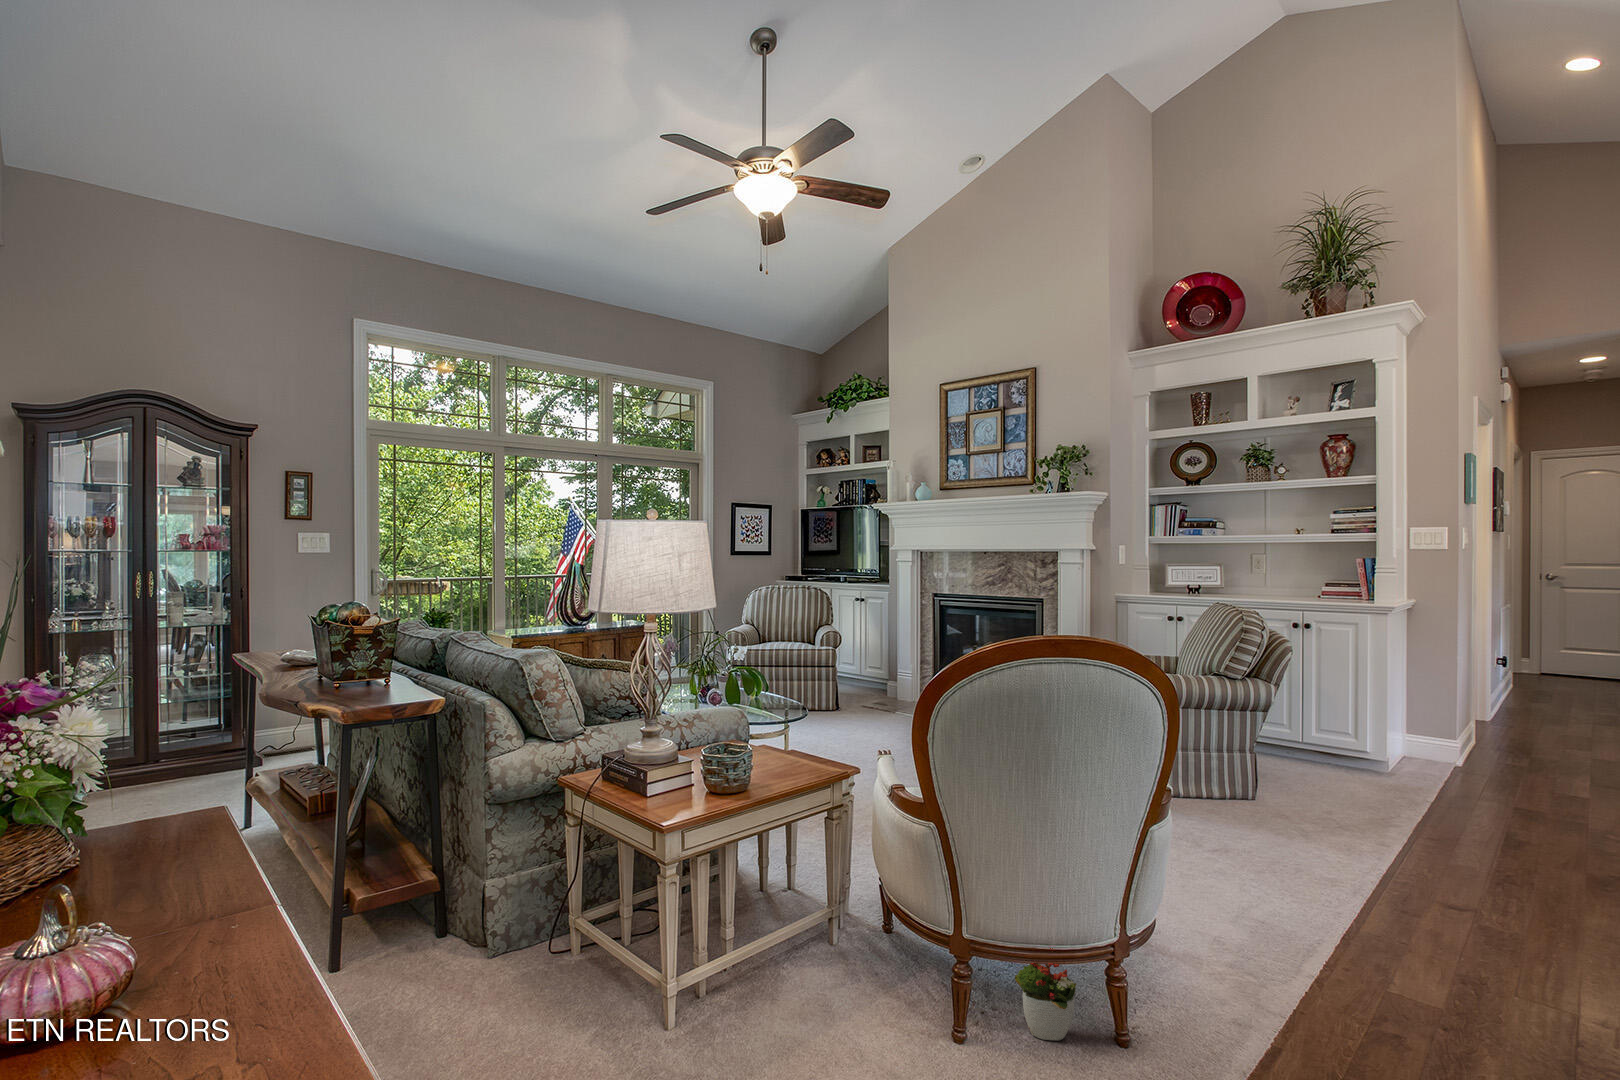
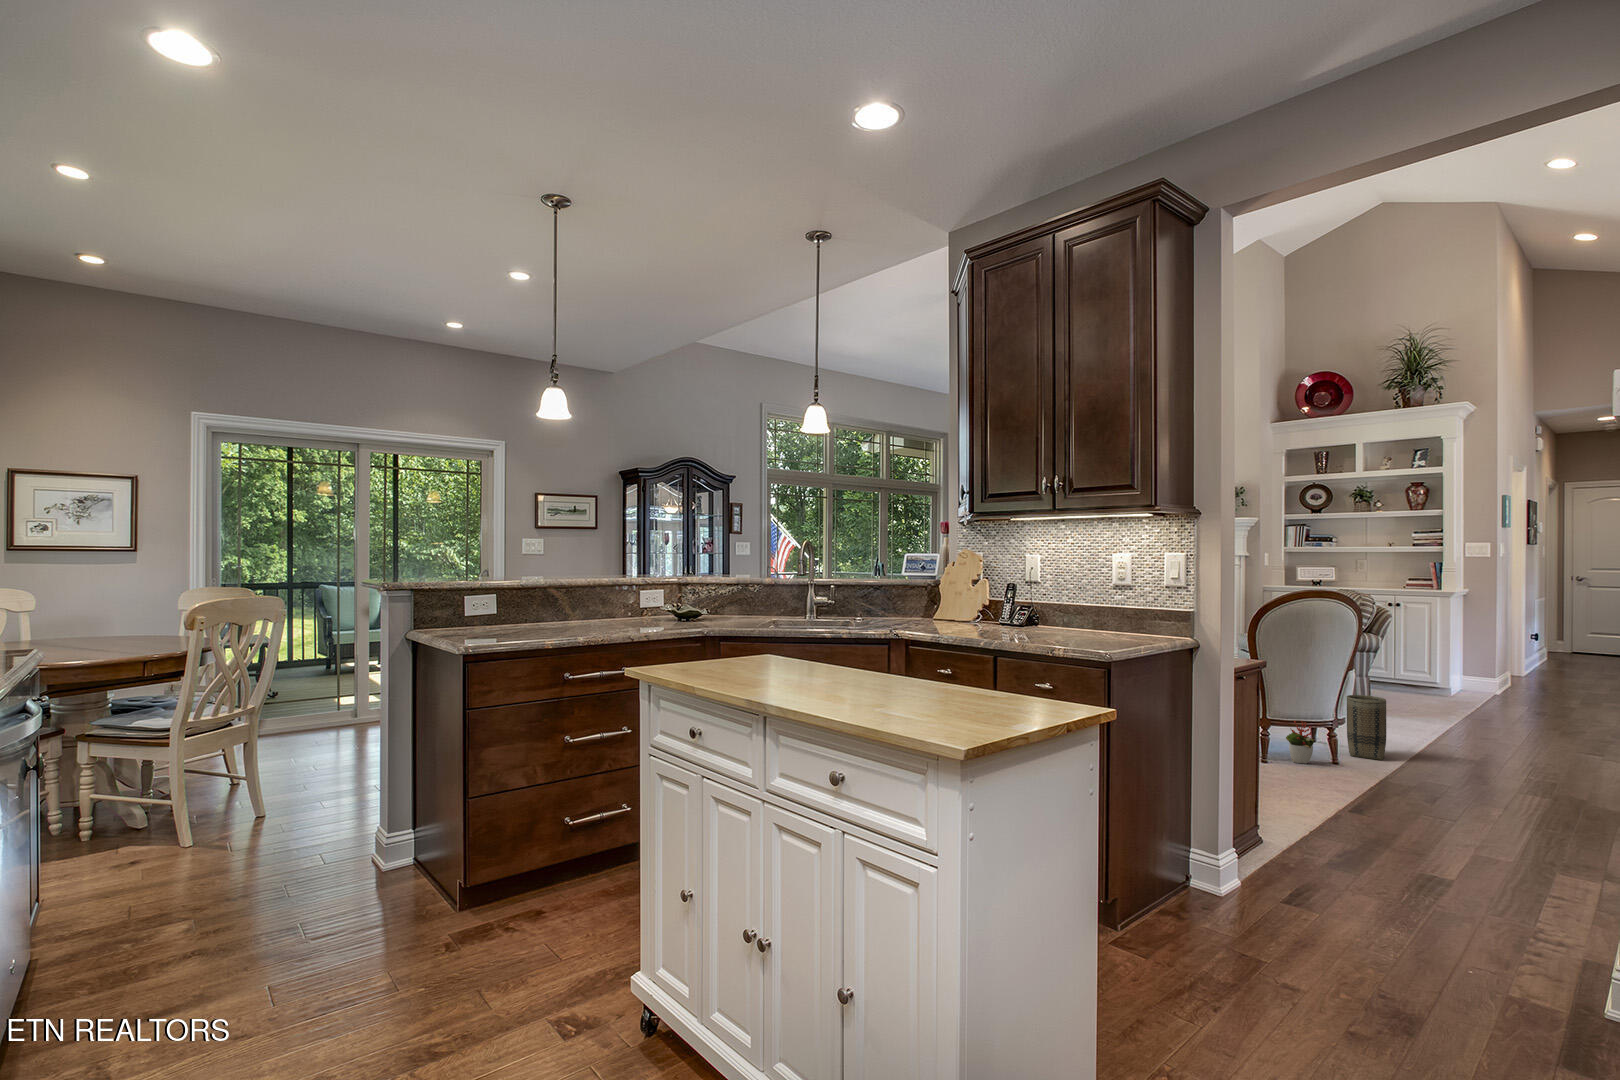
basket: none [1168,850,1248,1013] -> present [1347,695,1386,760]

